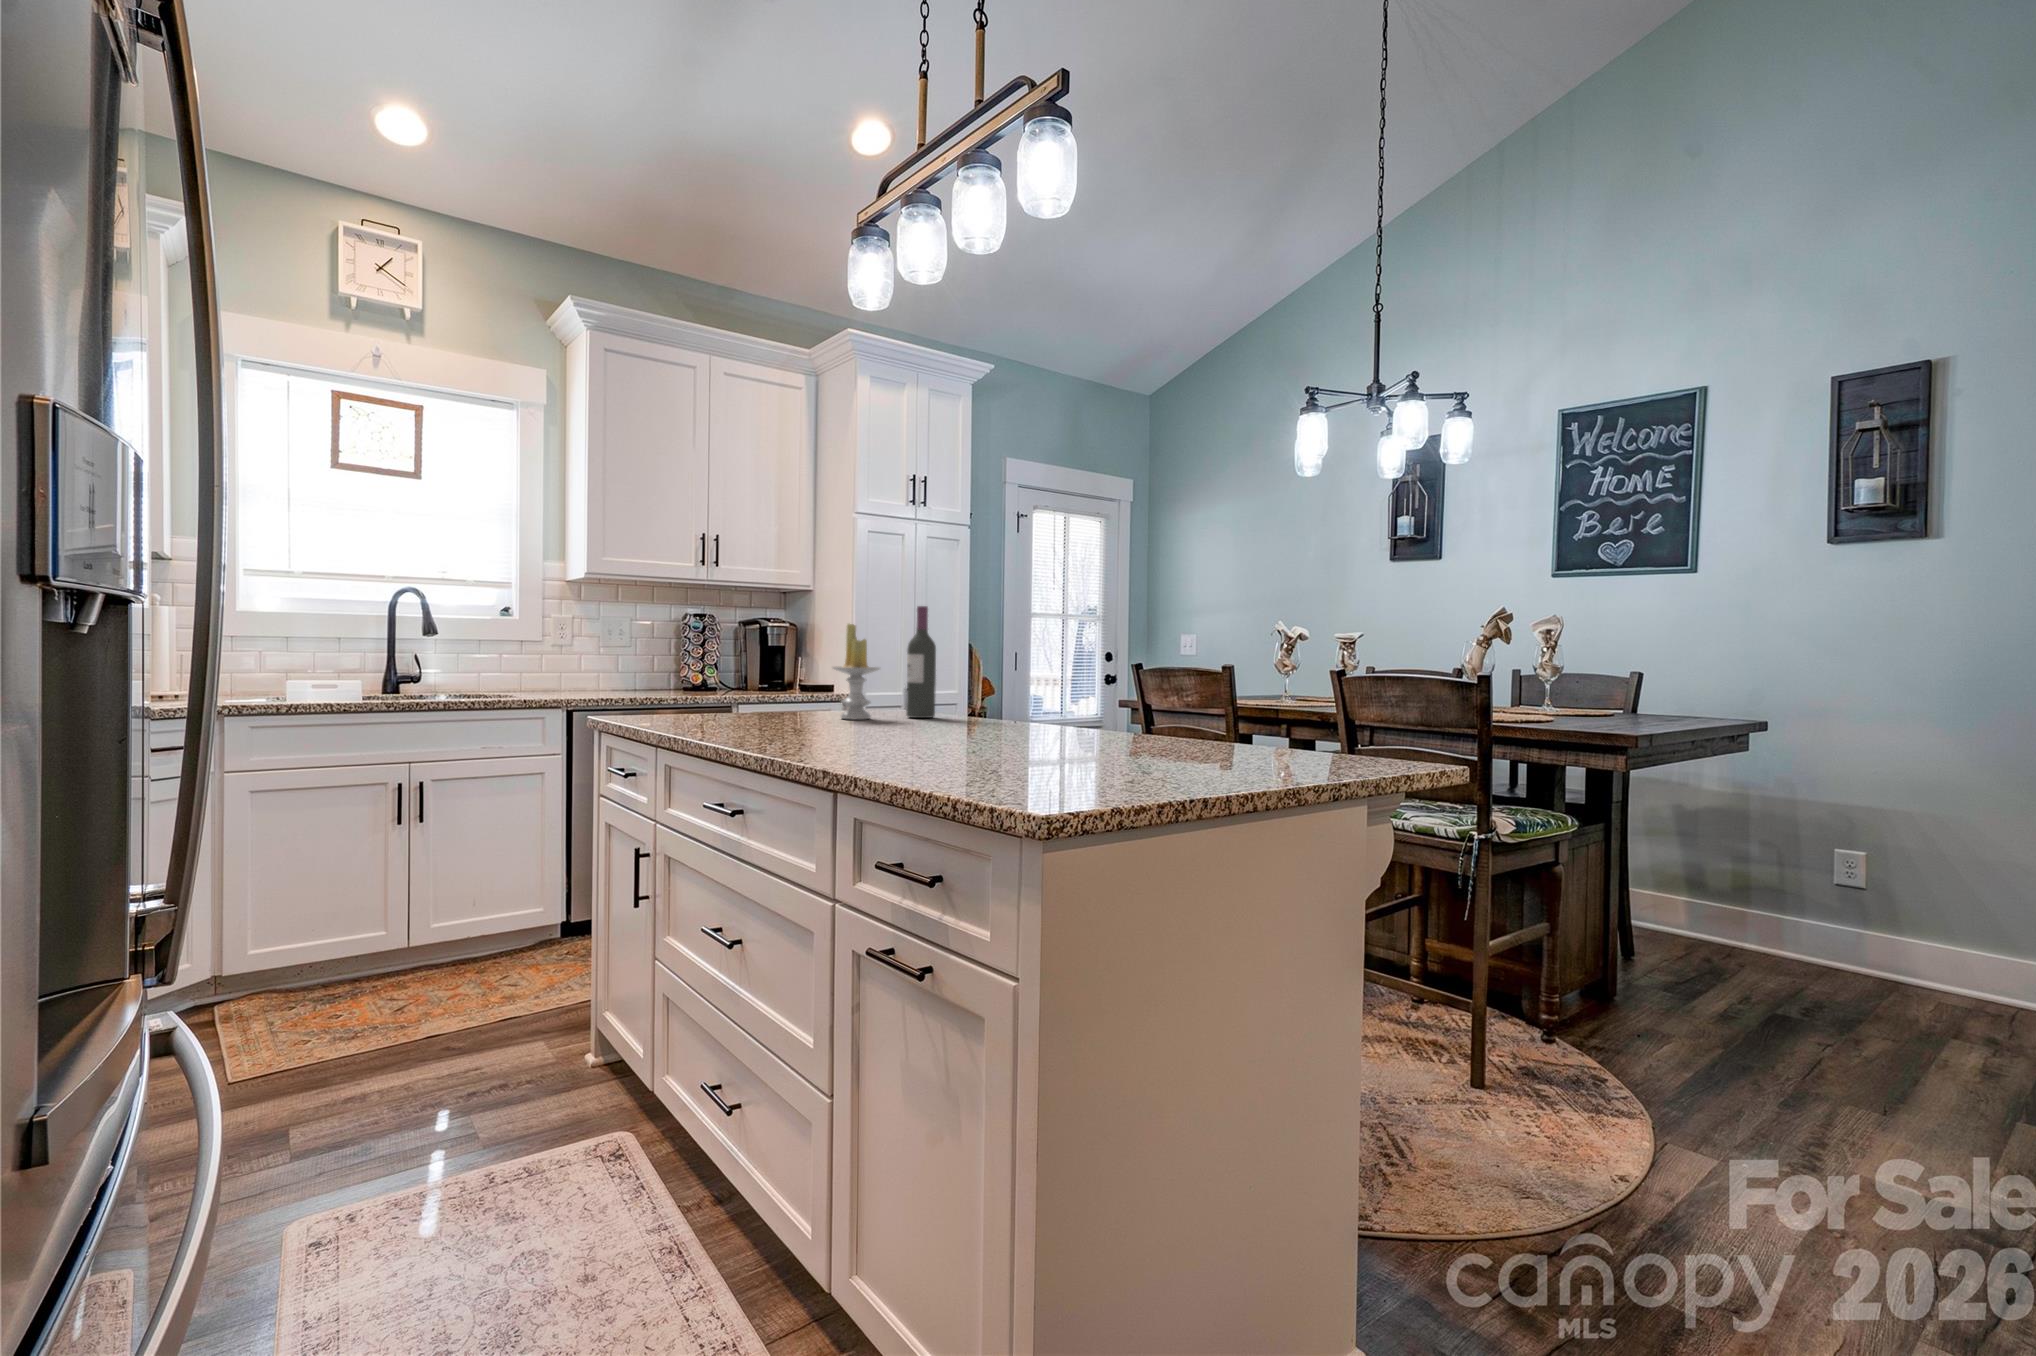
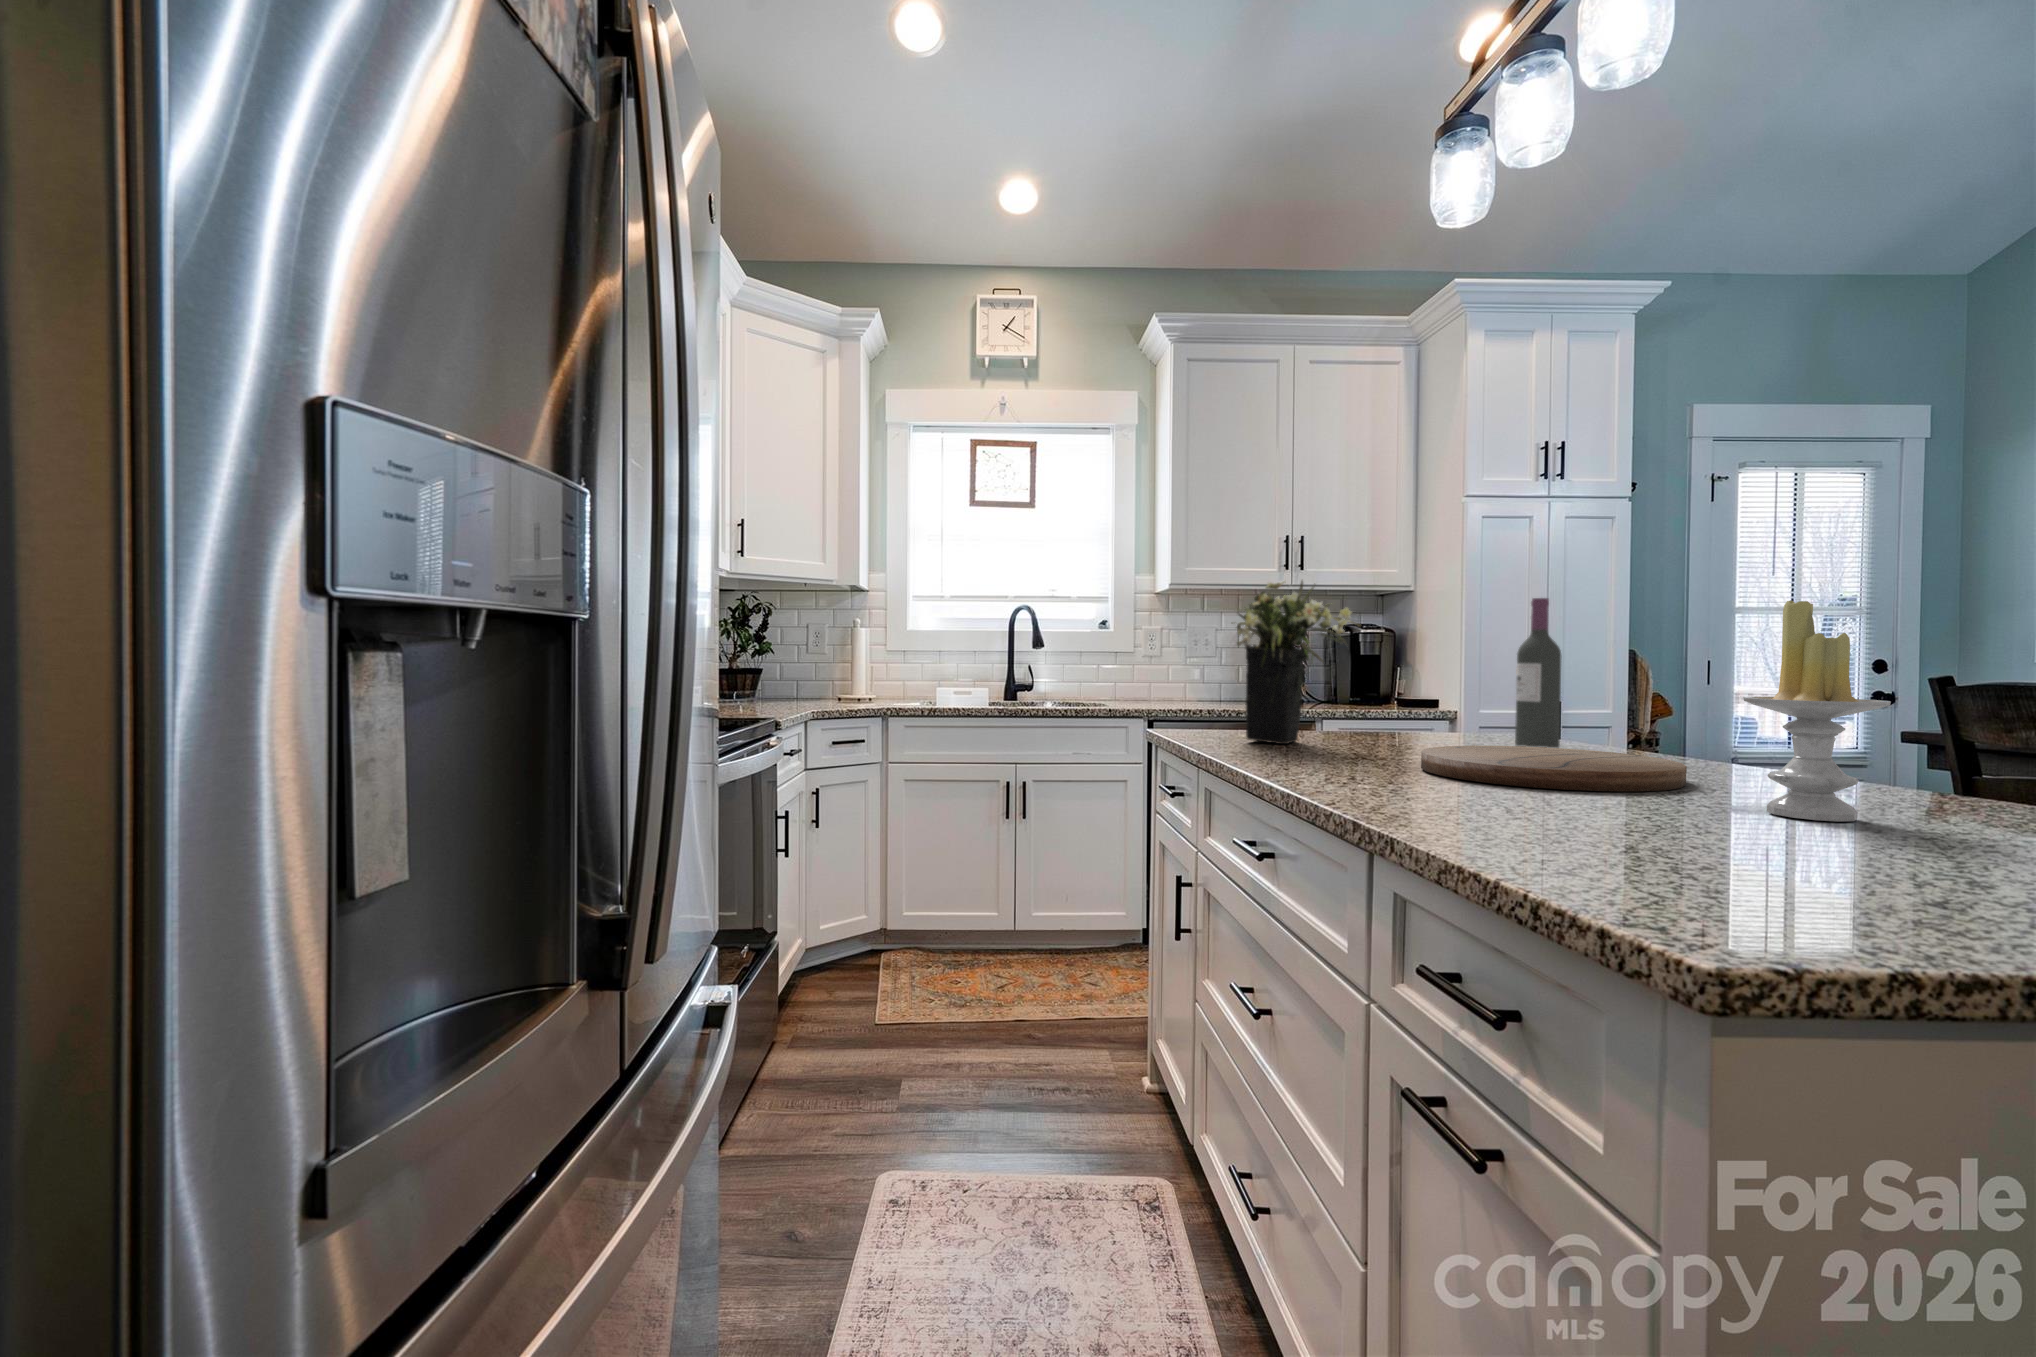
flower arrangement: none [678,582,796,723] -> present [1237,581,1360,744]
candle: present [833,624,880,719] -> present [1743,600,1891,821]
cutting board: none [851,715,1013,742] -> present [1421,745,1687,791]

